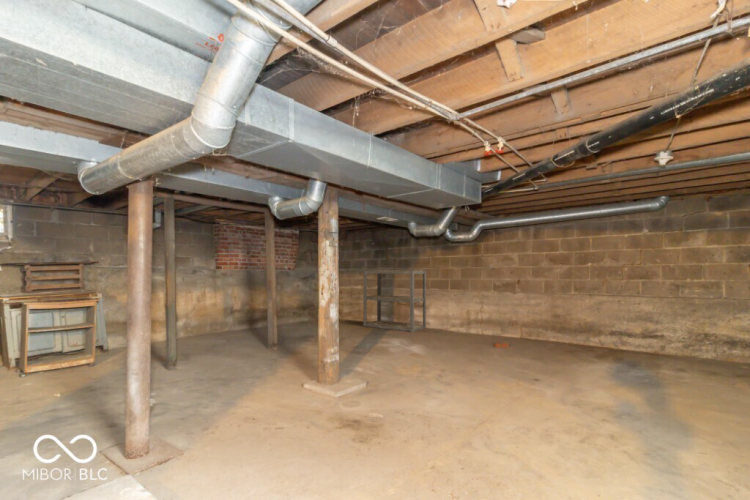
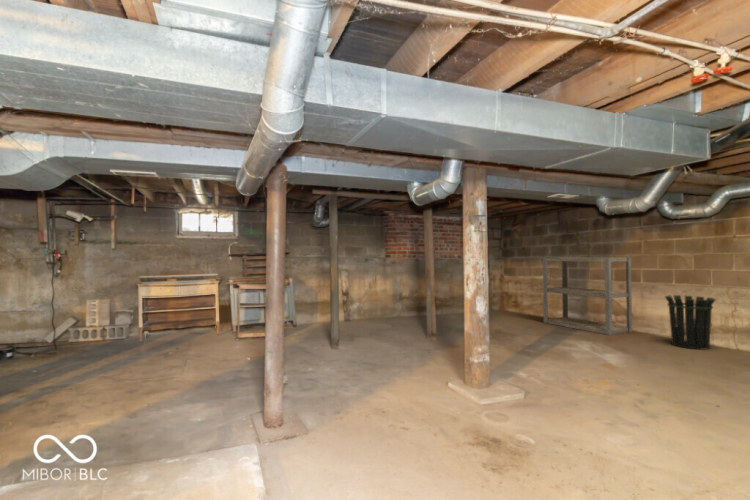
waste bin: none [448,298,477,337] -> present [665,295,715,349]

